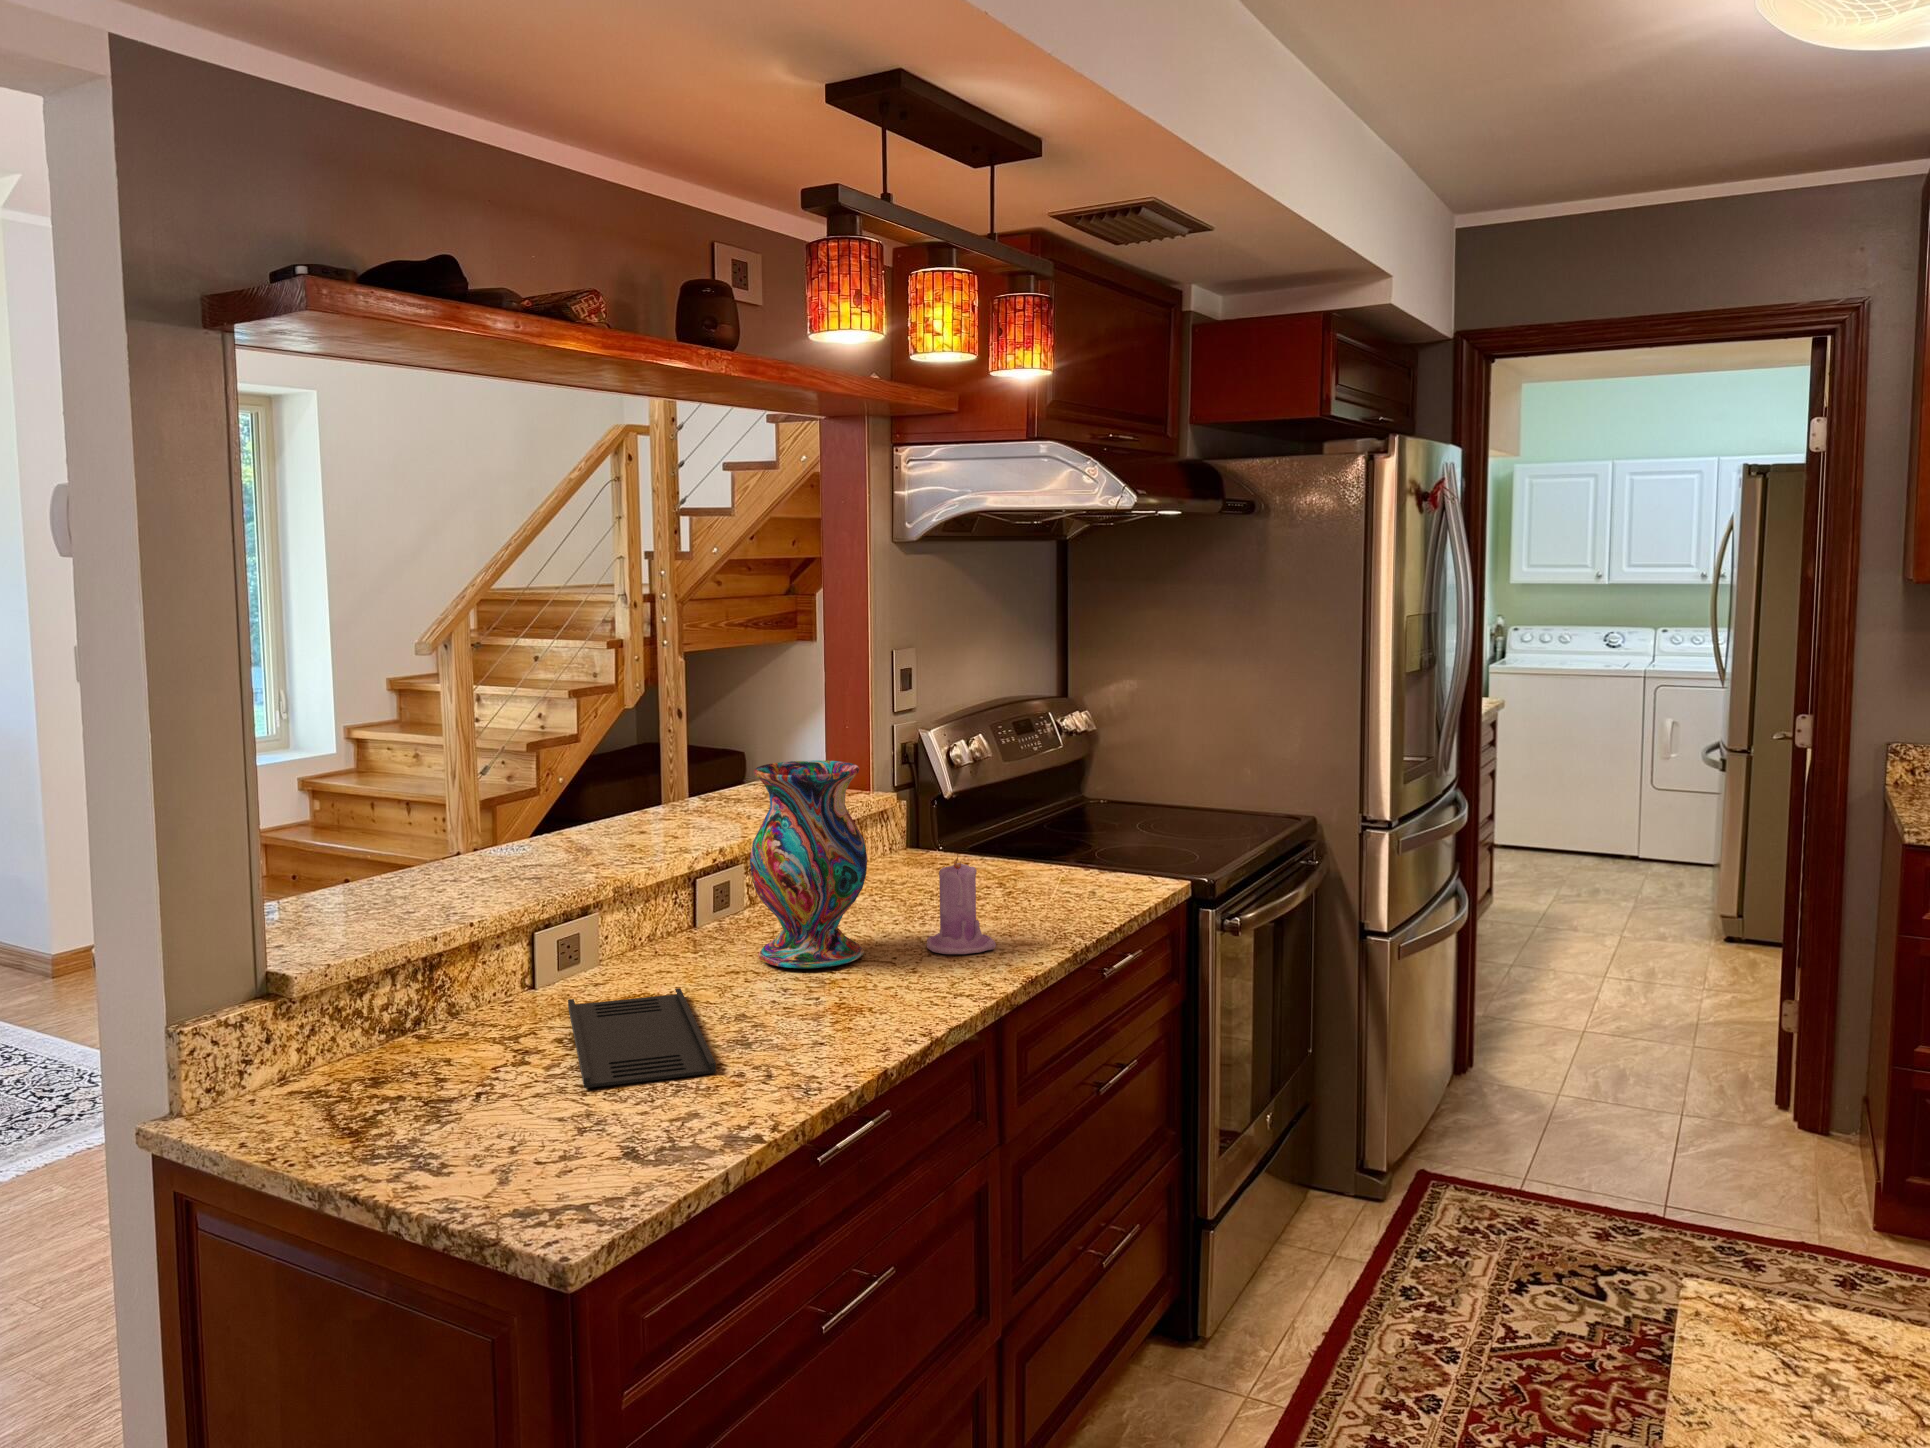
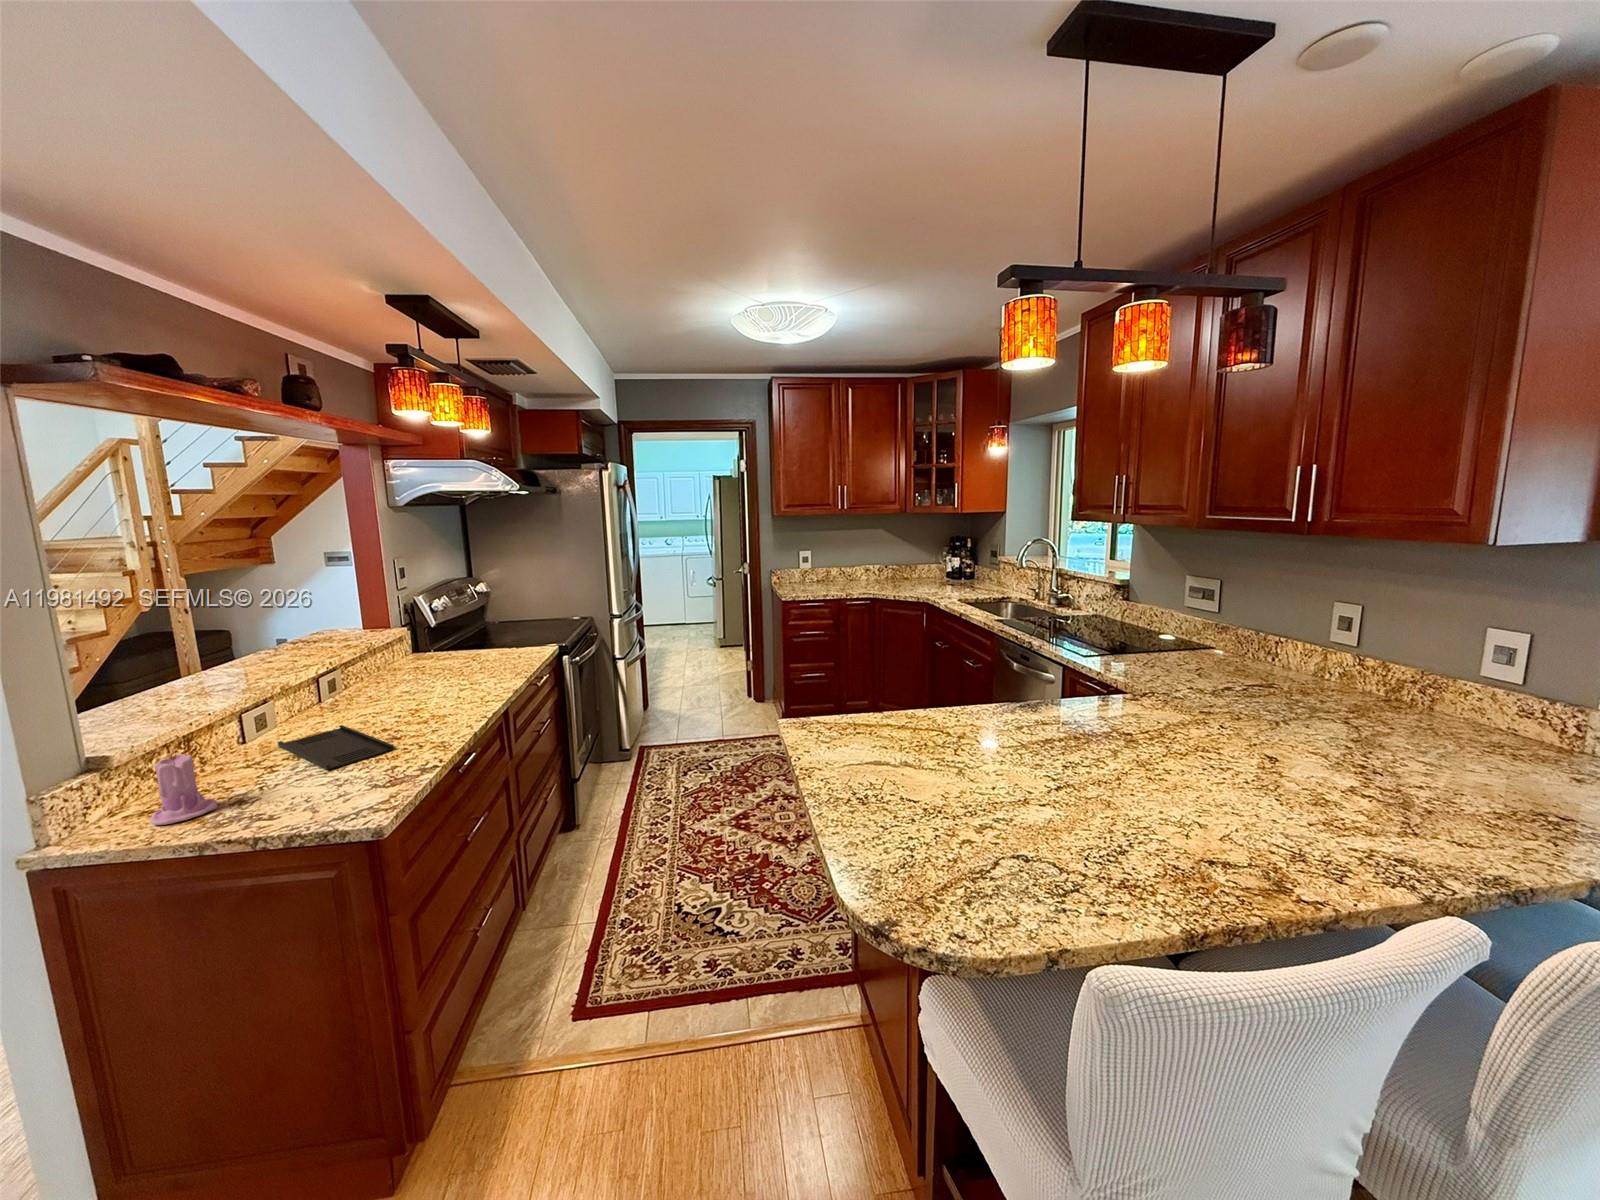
vase: present [750,760,867,968] -> none [359,611,428,708]
candle: present [927,854,996,954] -> present [150,749,218,825]

